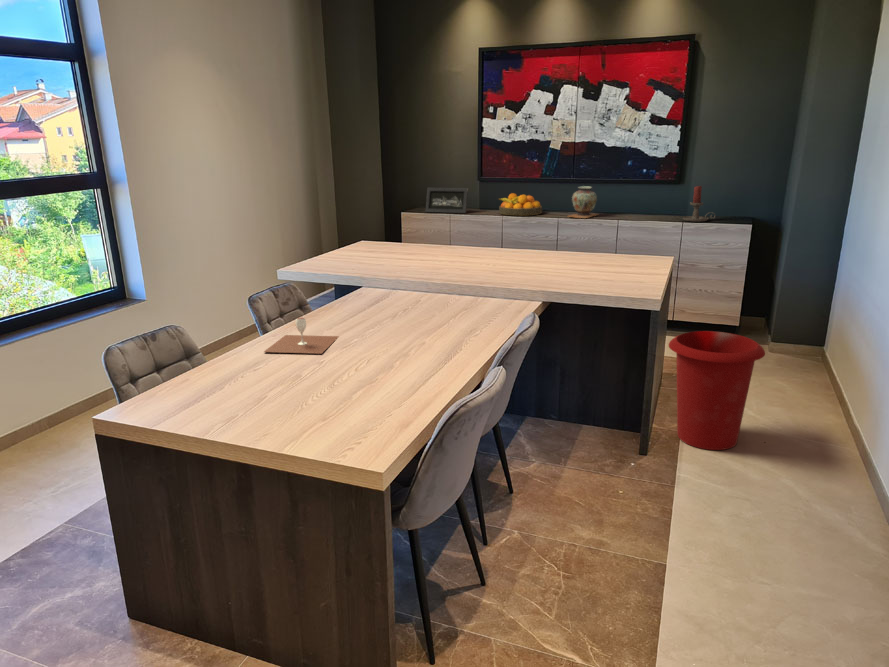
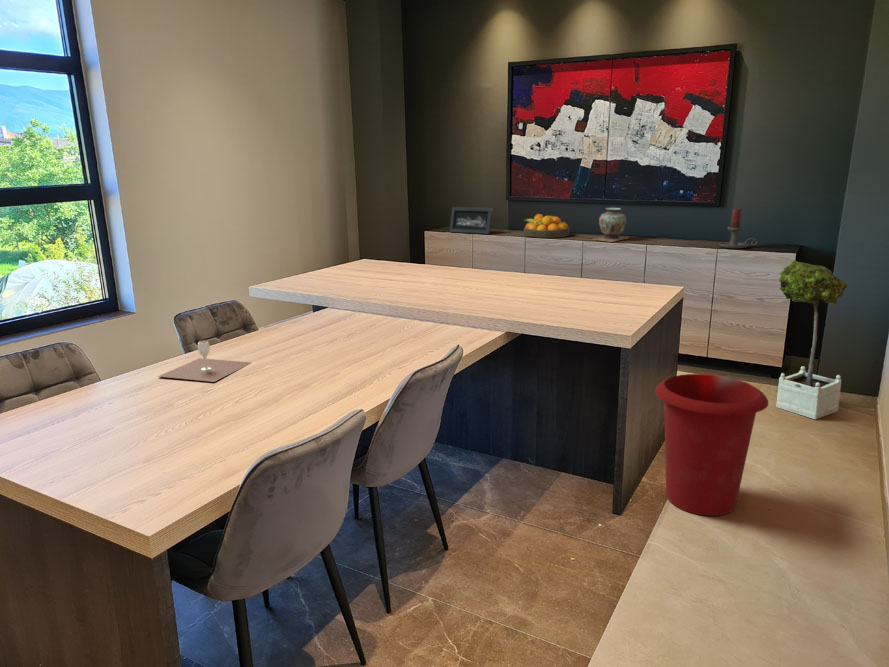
potted tree: none [743,231,803,369] -> present [776,260,847,419]

